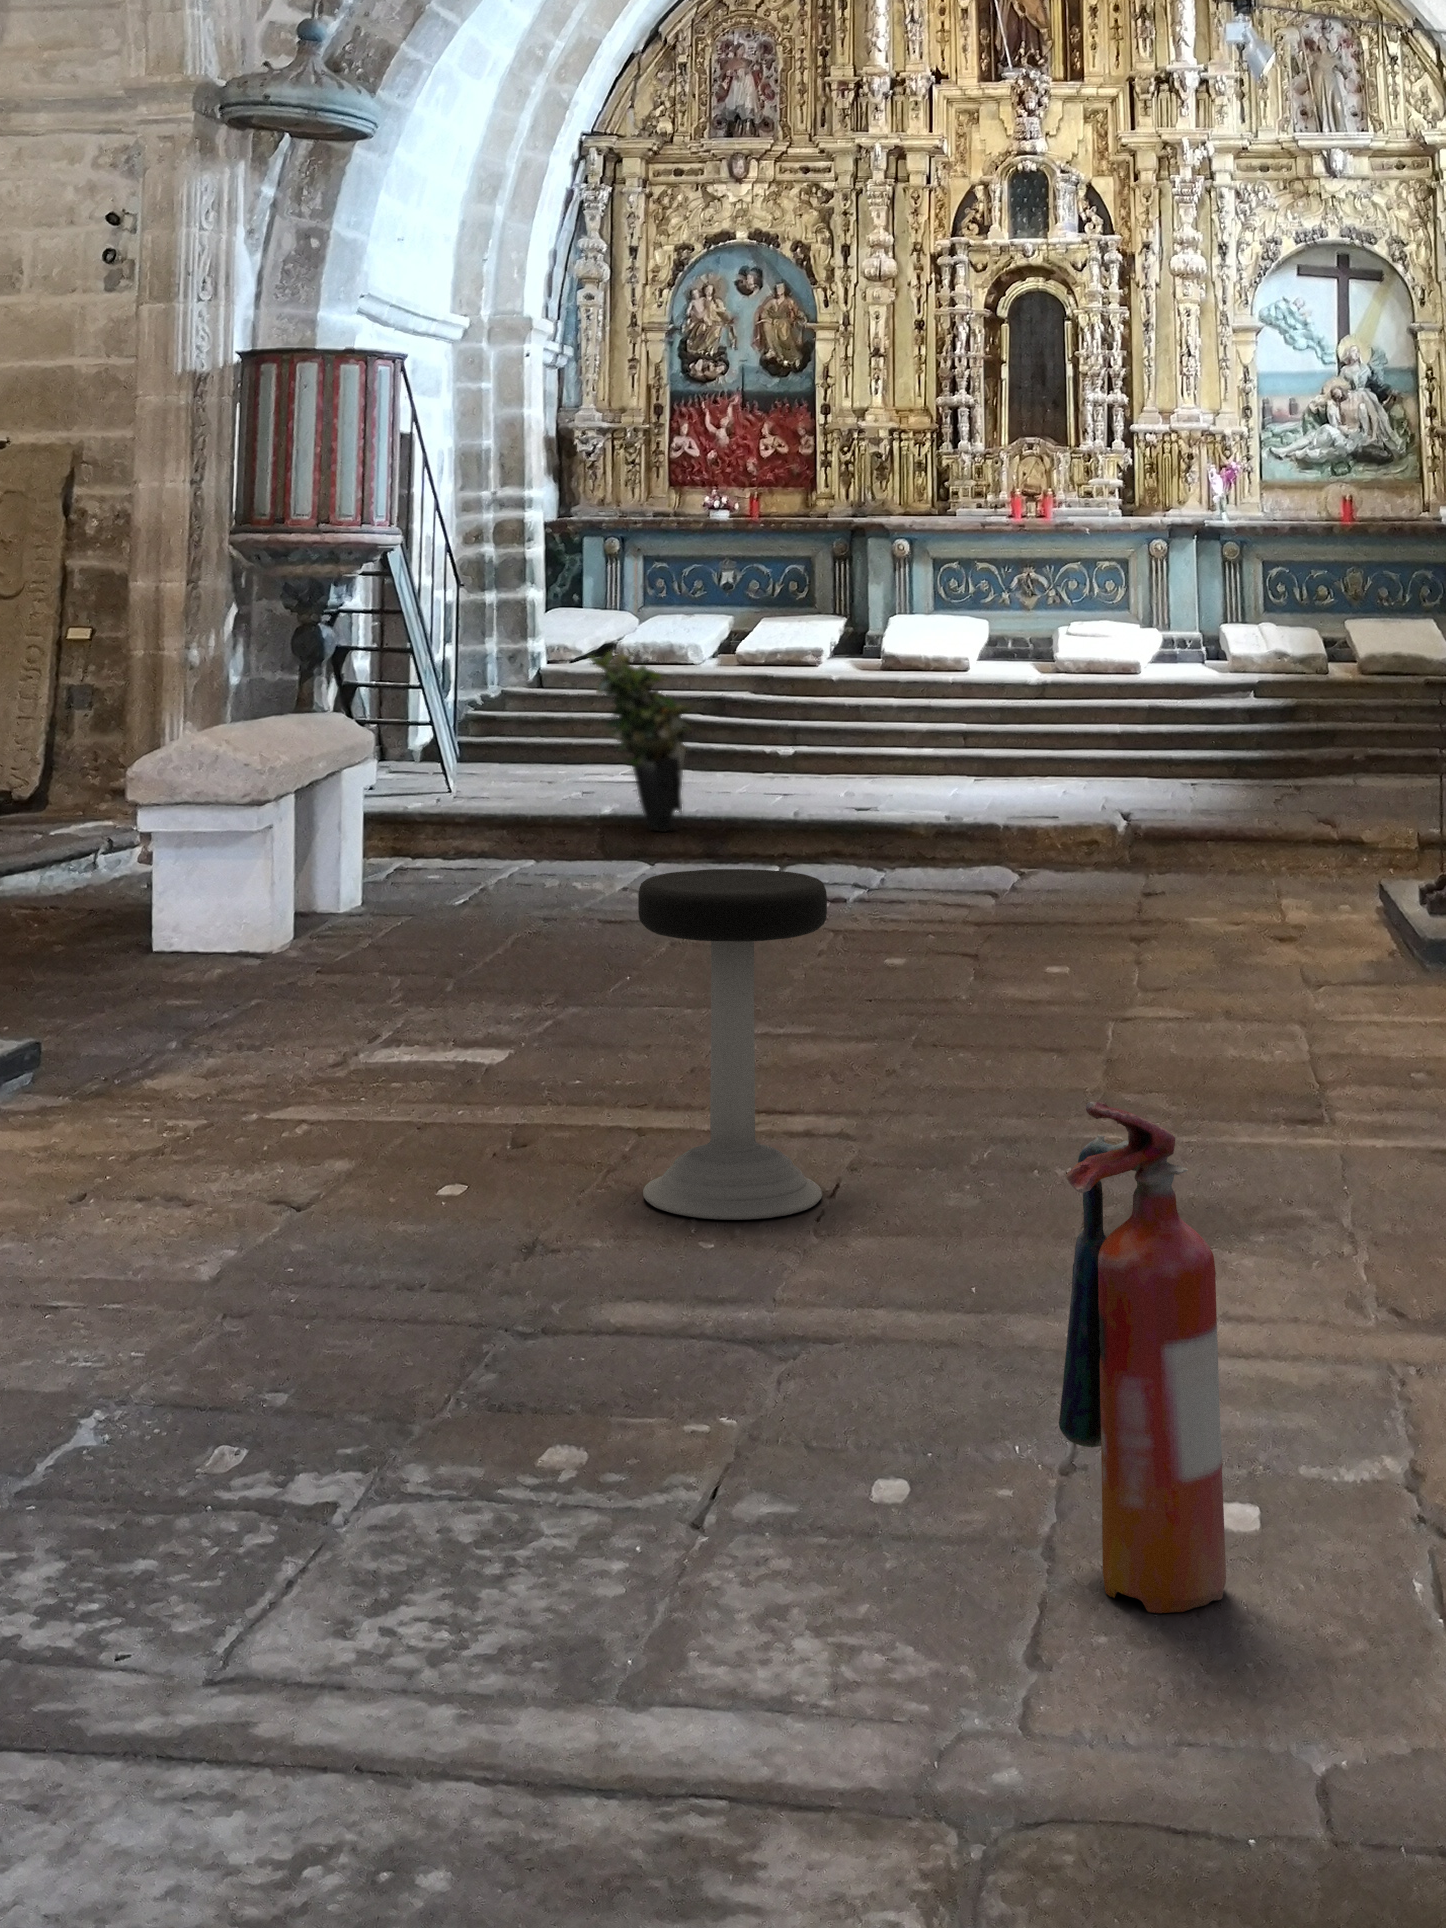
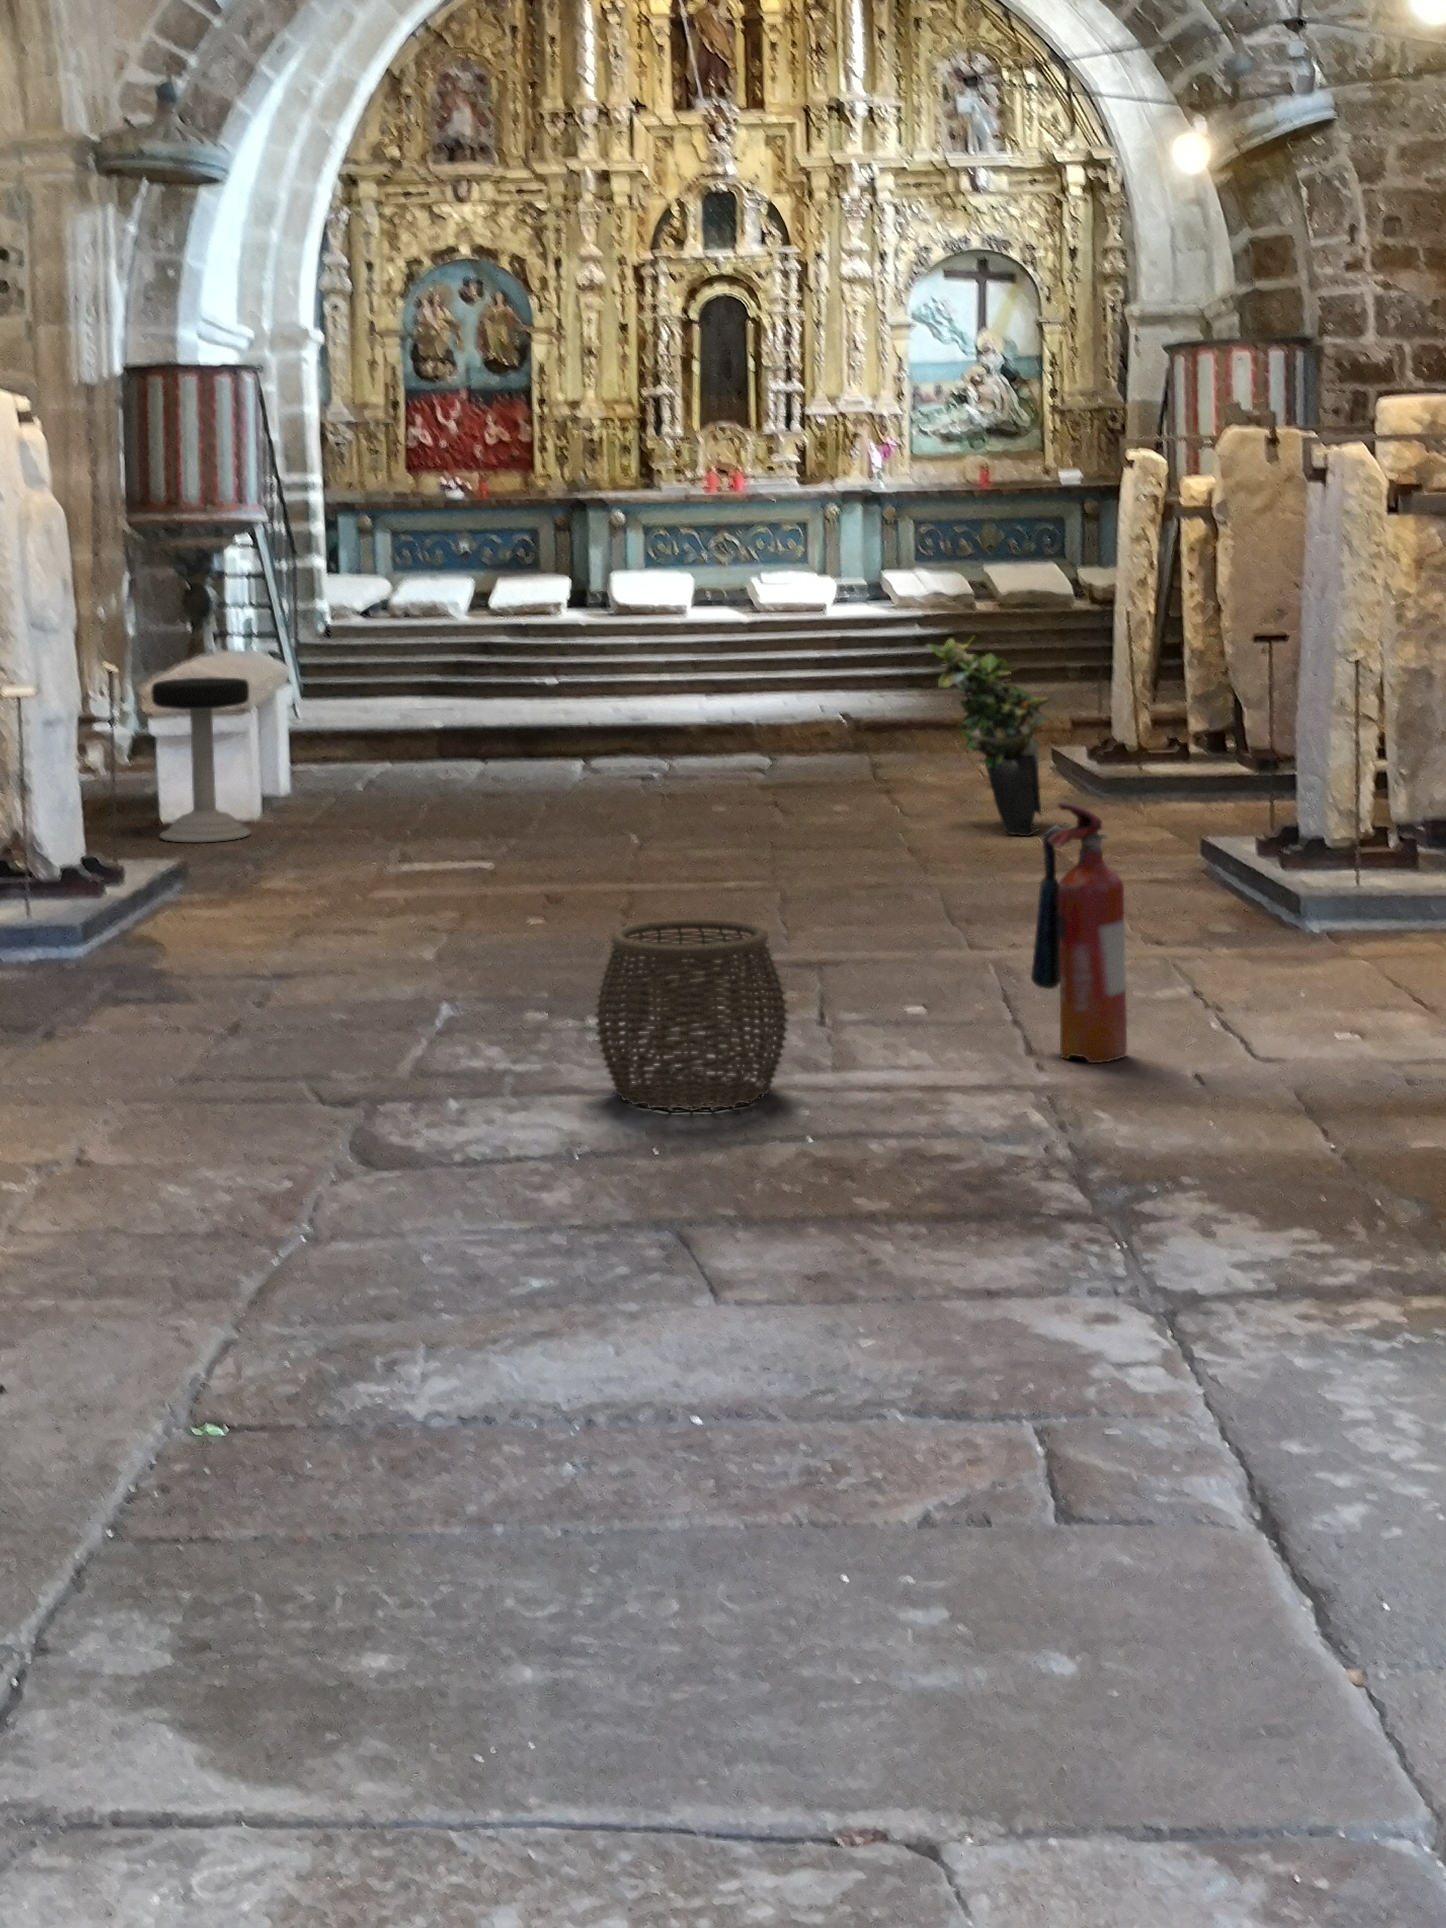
potted plant: present [589,652,690,832] -> present [928,639,1049,836]
stool: present [638,869,827,1220] -> present [151,677,250,843]
woven basket: none [202,1294,560,1708] -> present [595,919,788,1111]

